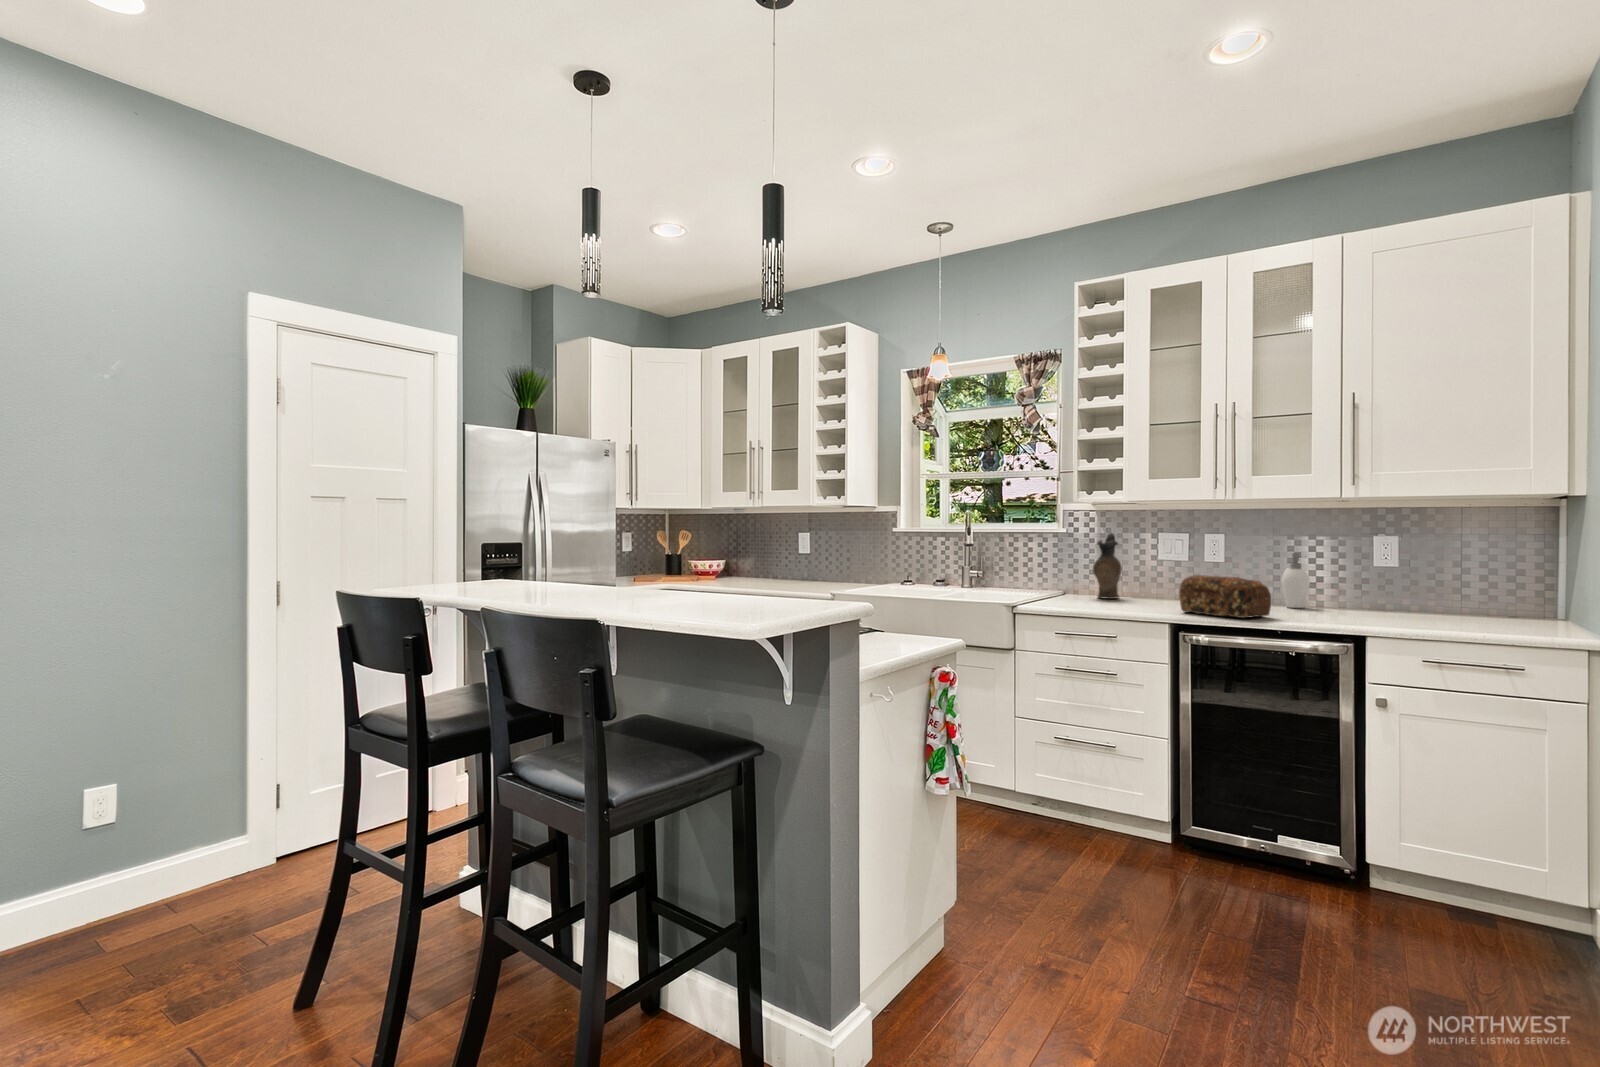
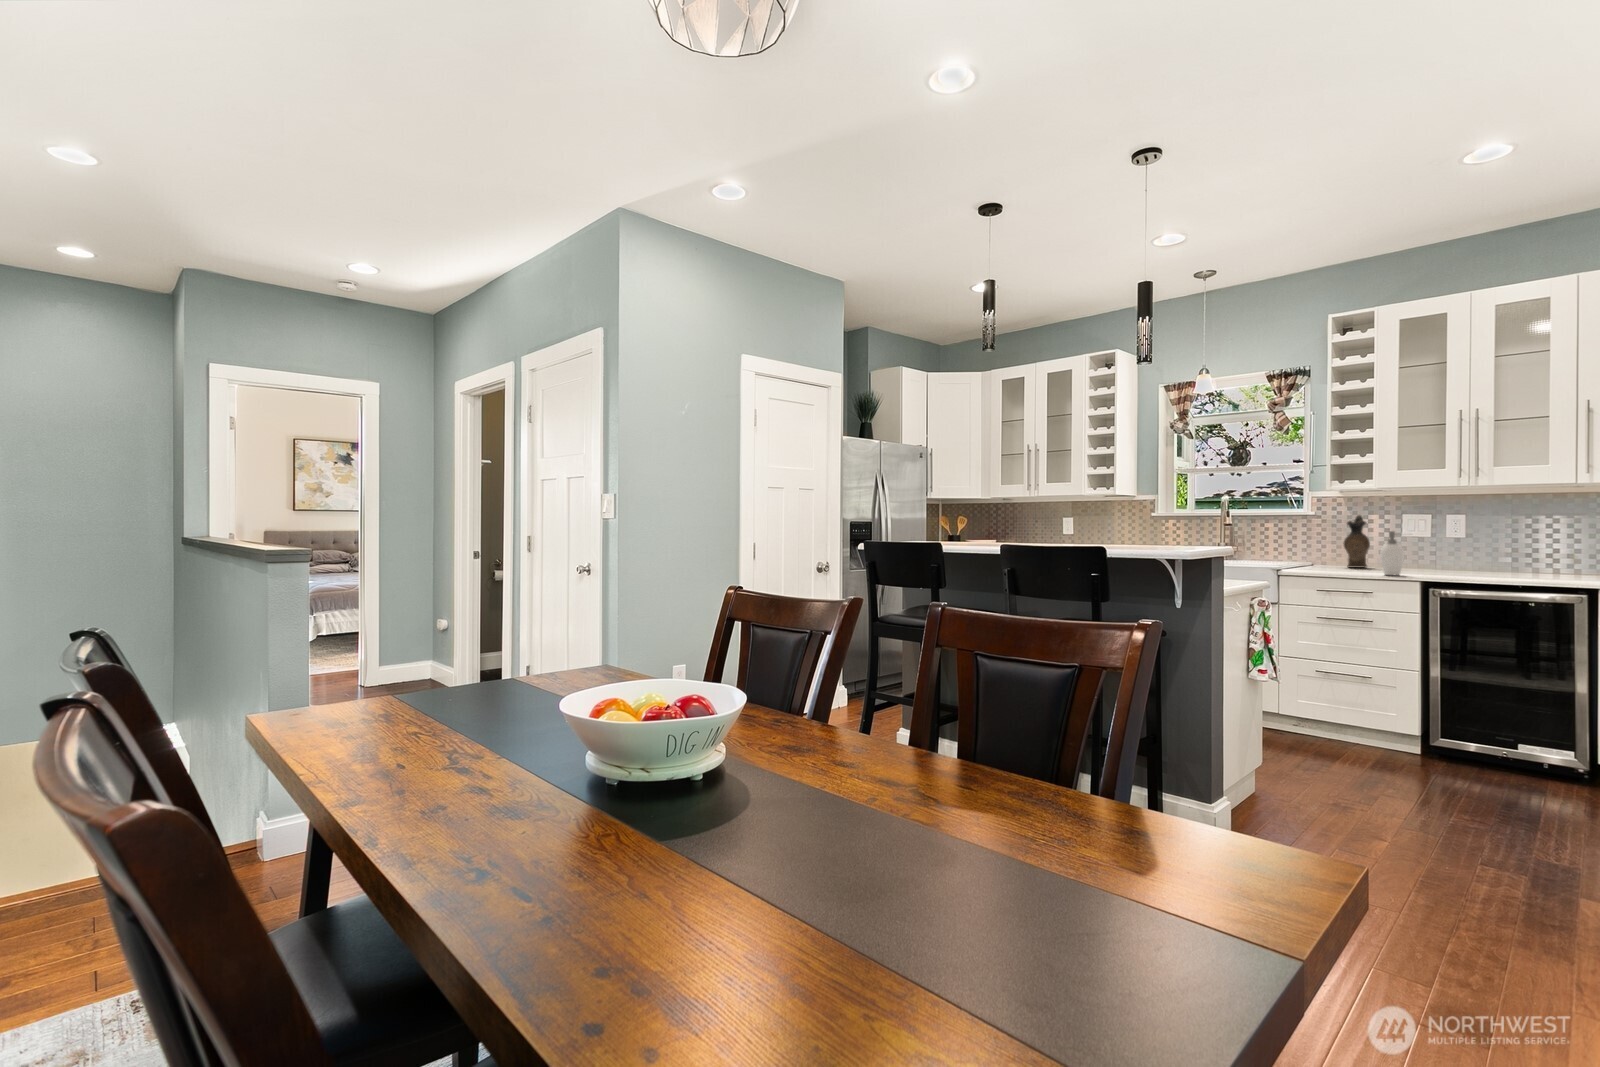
soap dispenser: present [1282,553,1310,608] -> present [1380,531,1404,575]
bread loaf: present [1179,575,1271,618] -> none [1427,545,1511,577]

